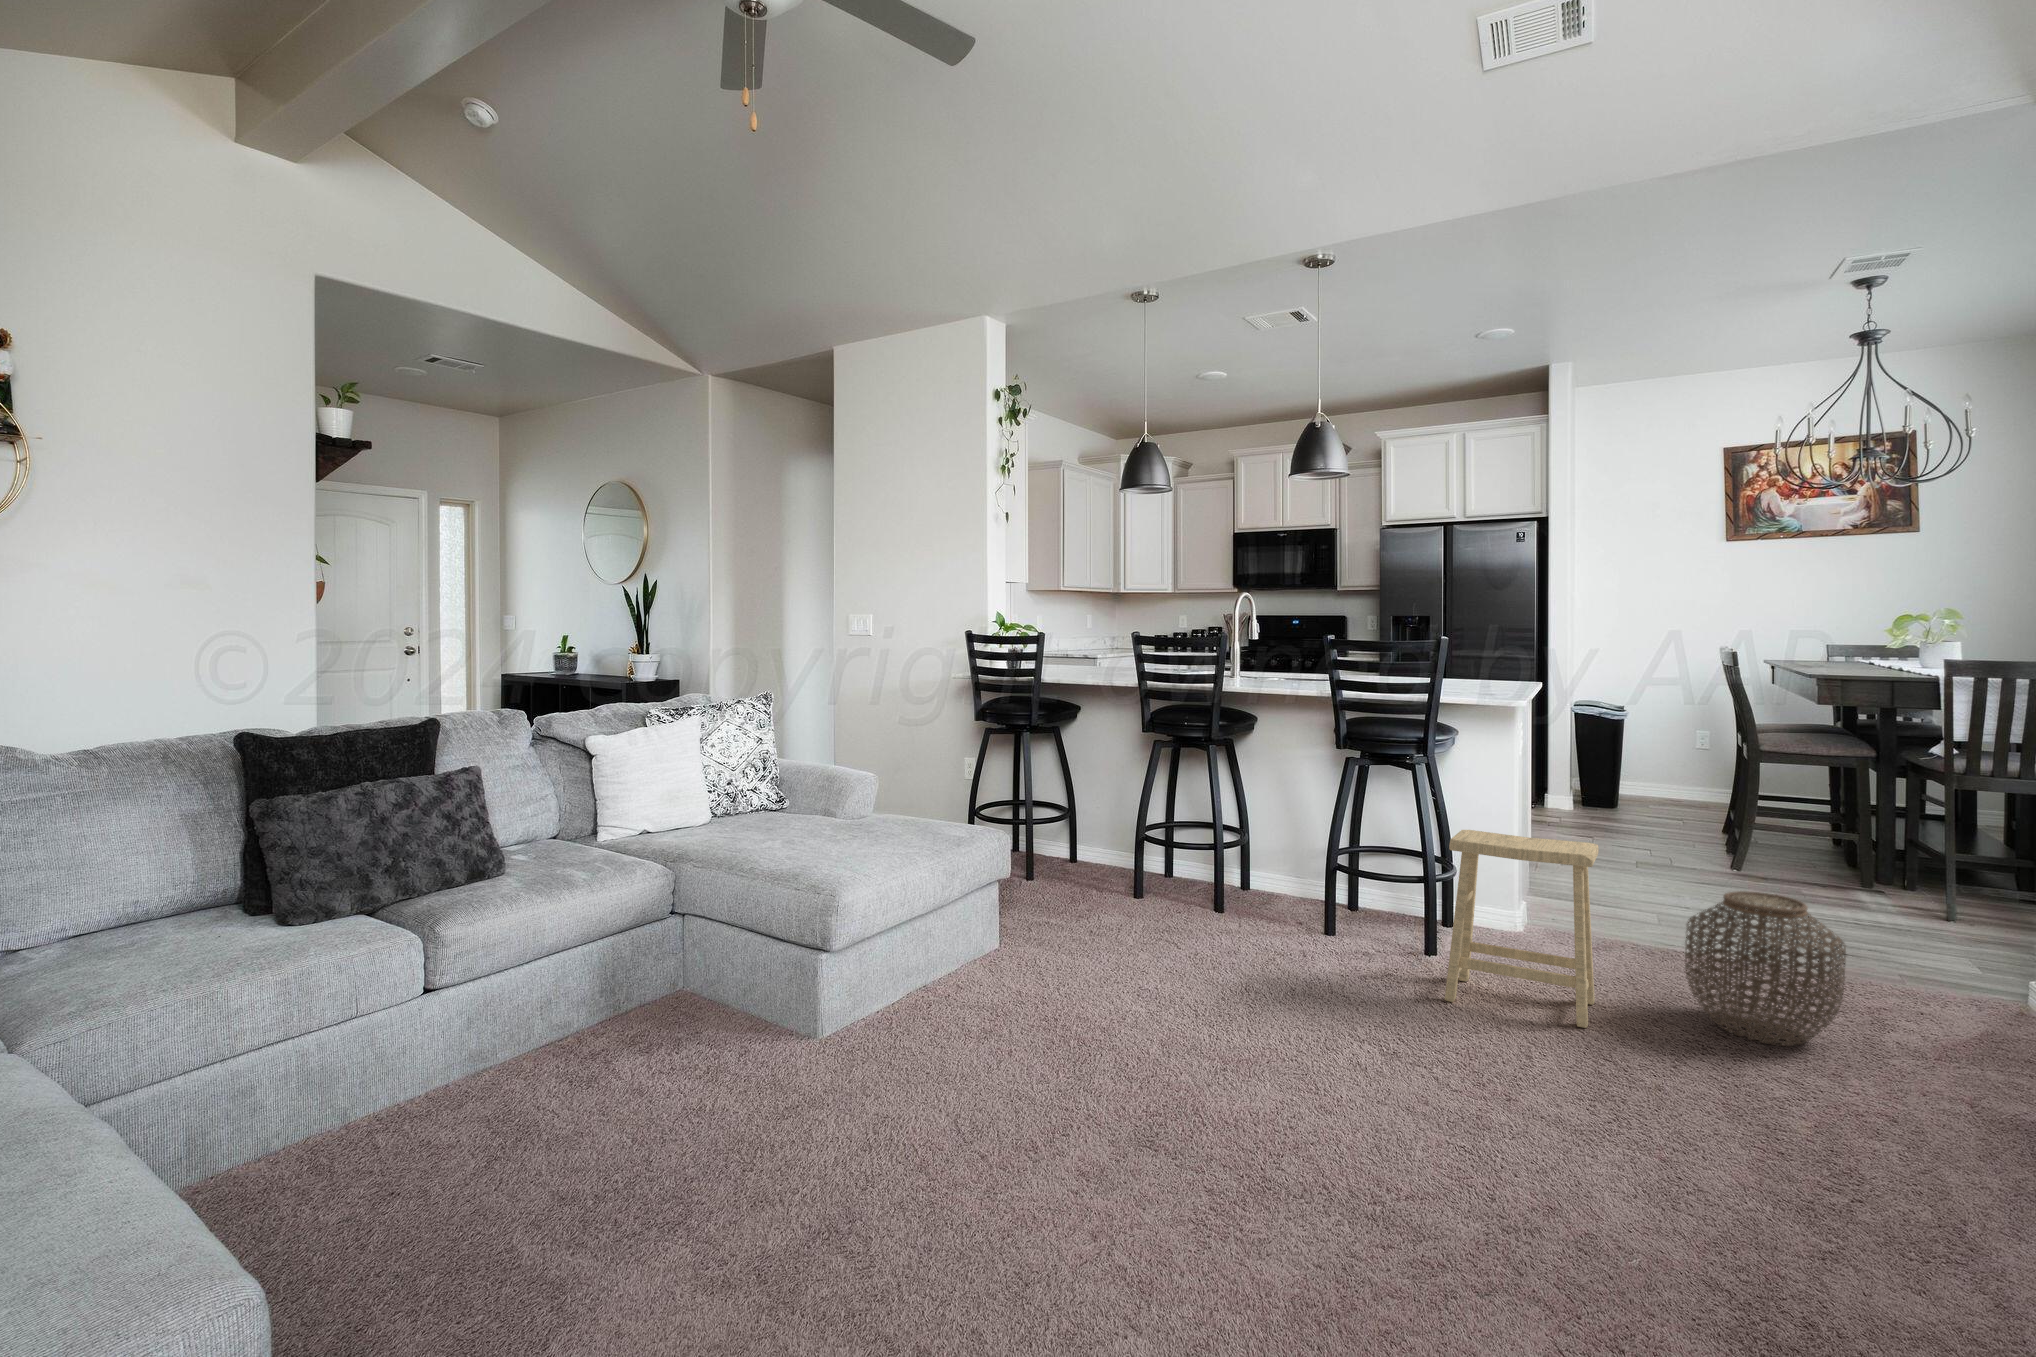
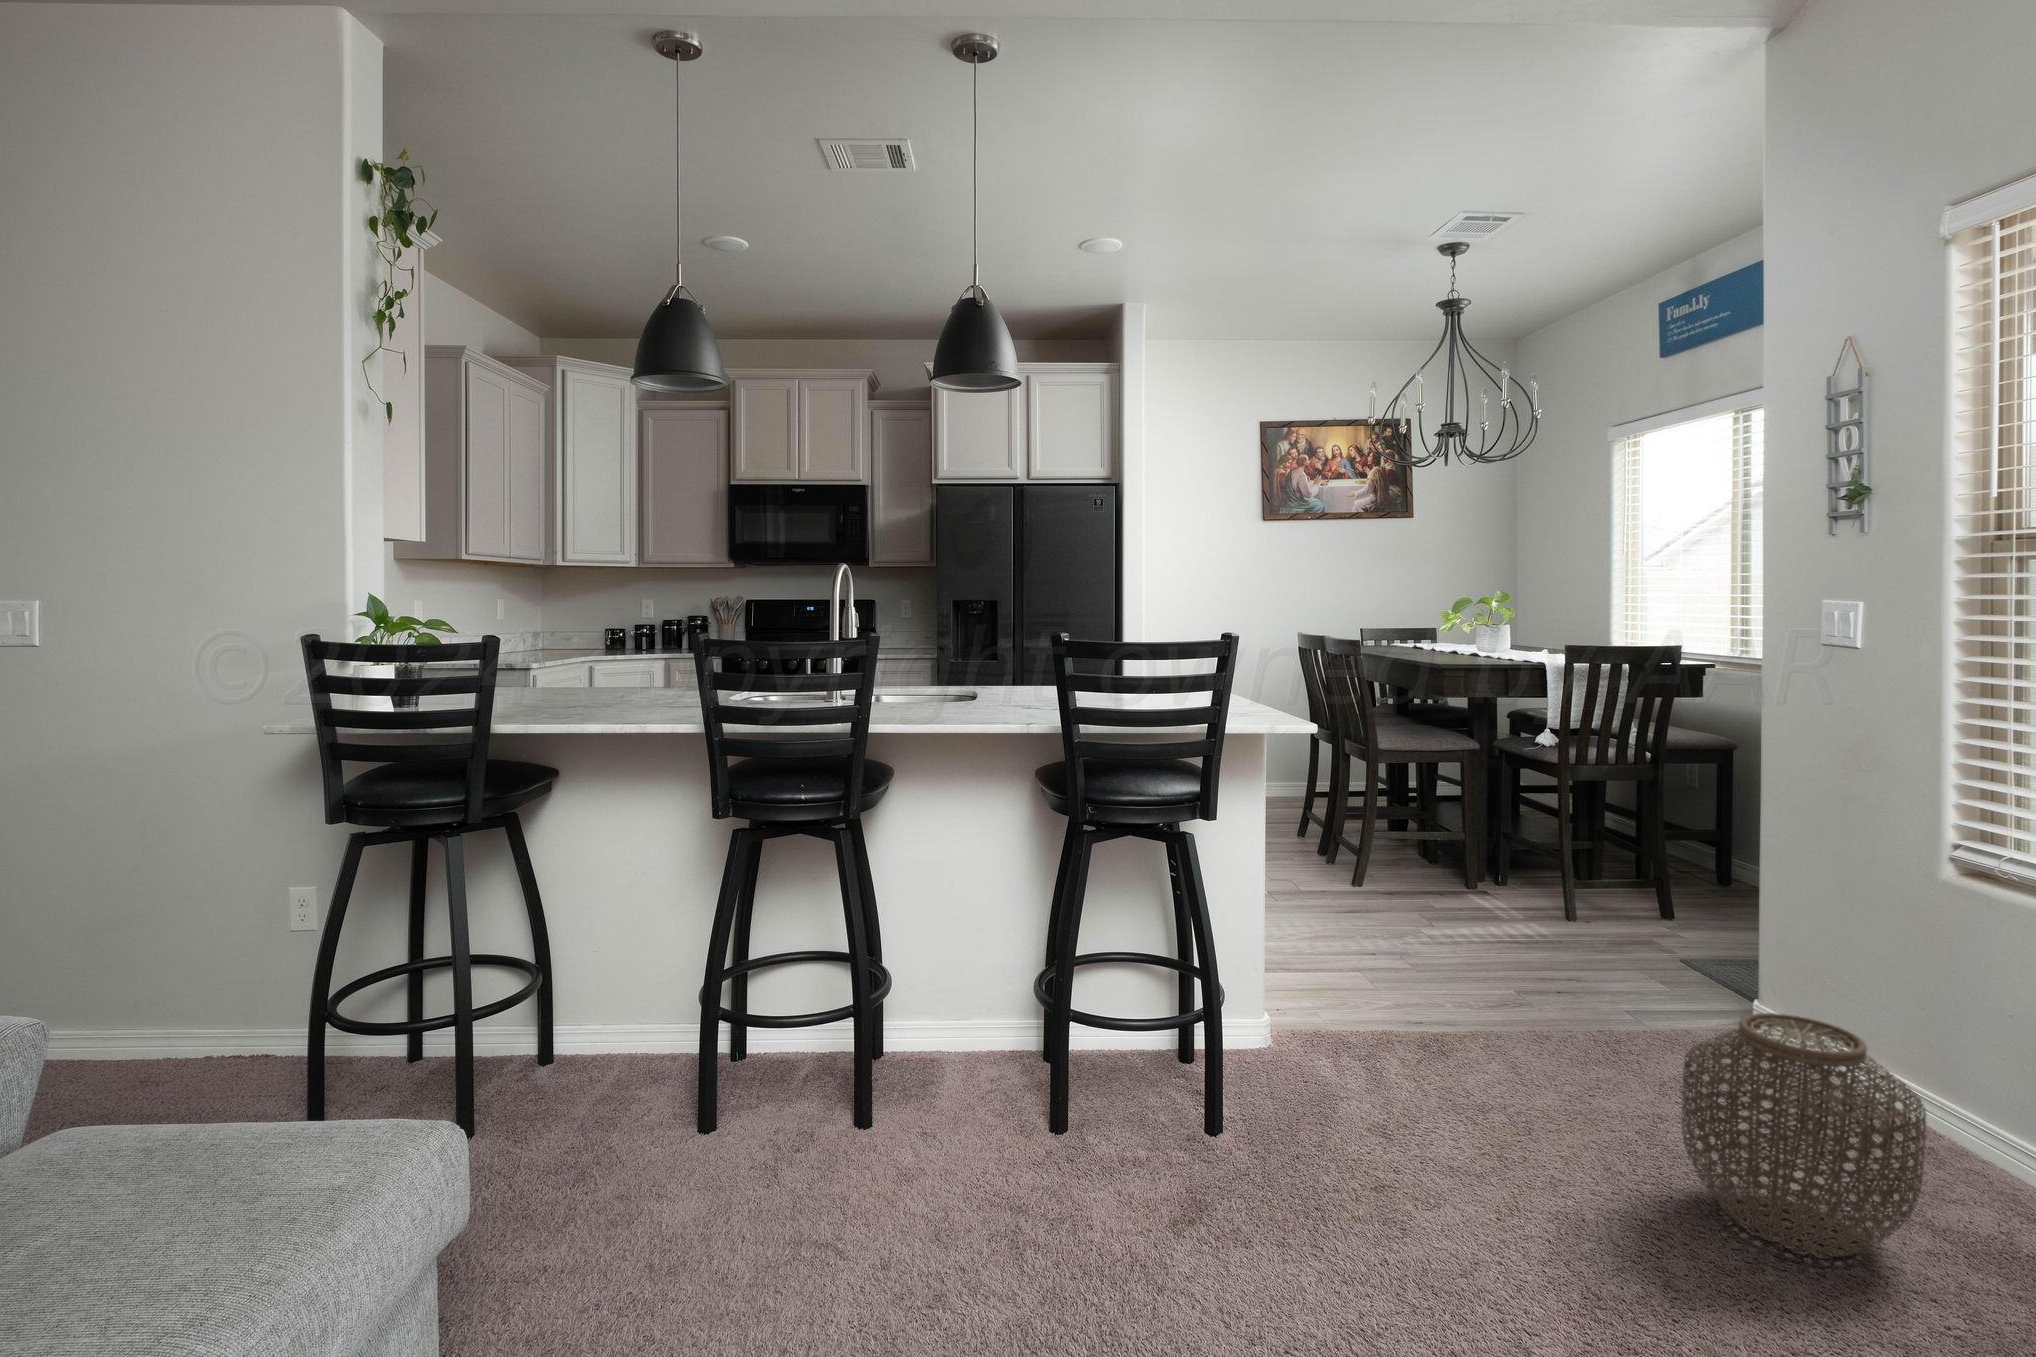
footstool: present [1445,830,1598,1028] -> none [1376,976,1658,1314]

